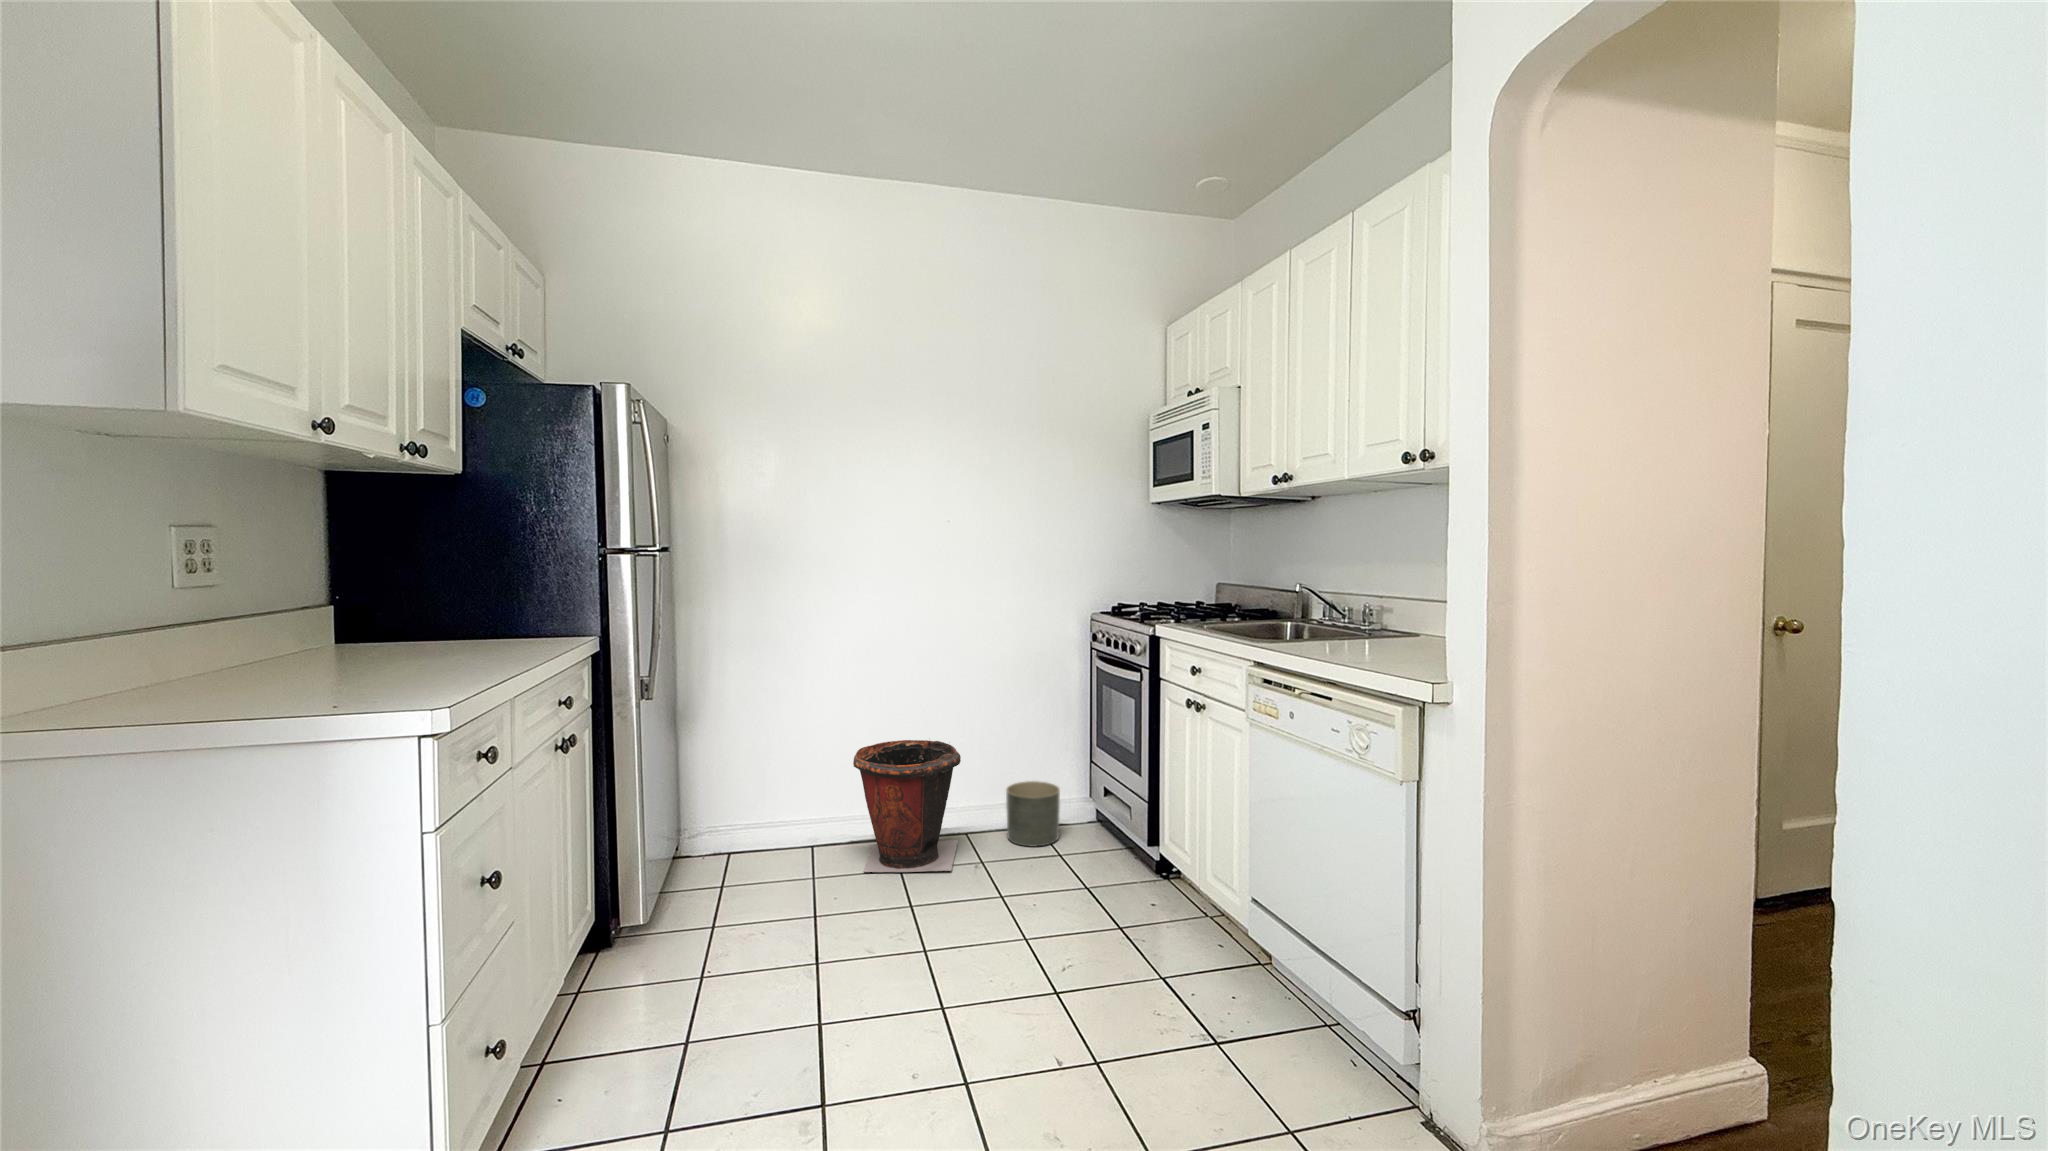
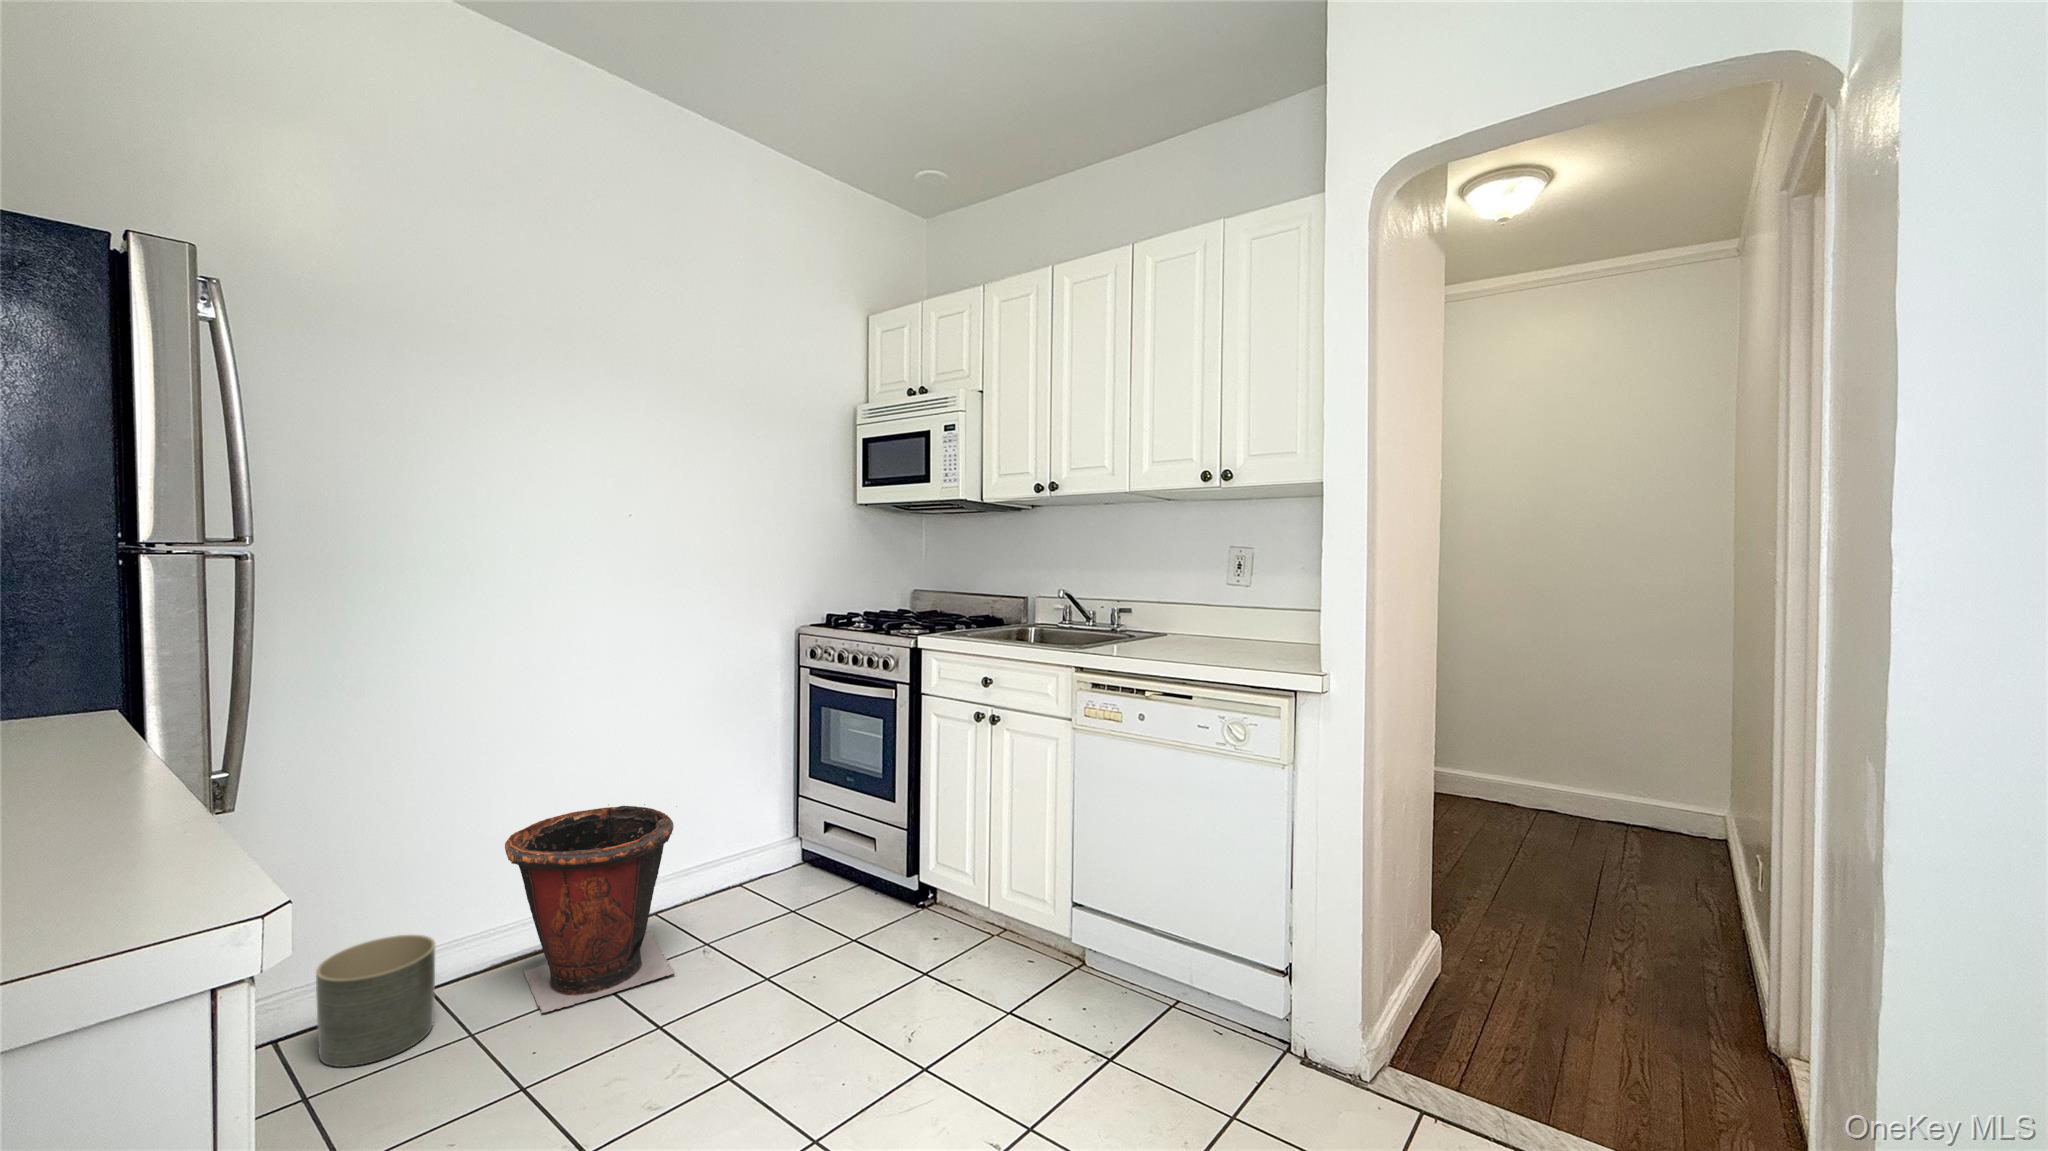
planter: present [1006,781,1060,847] -> present [316,935,435,1067]

